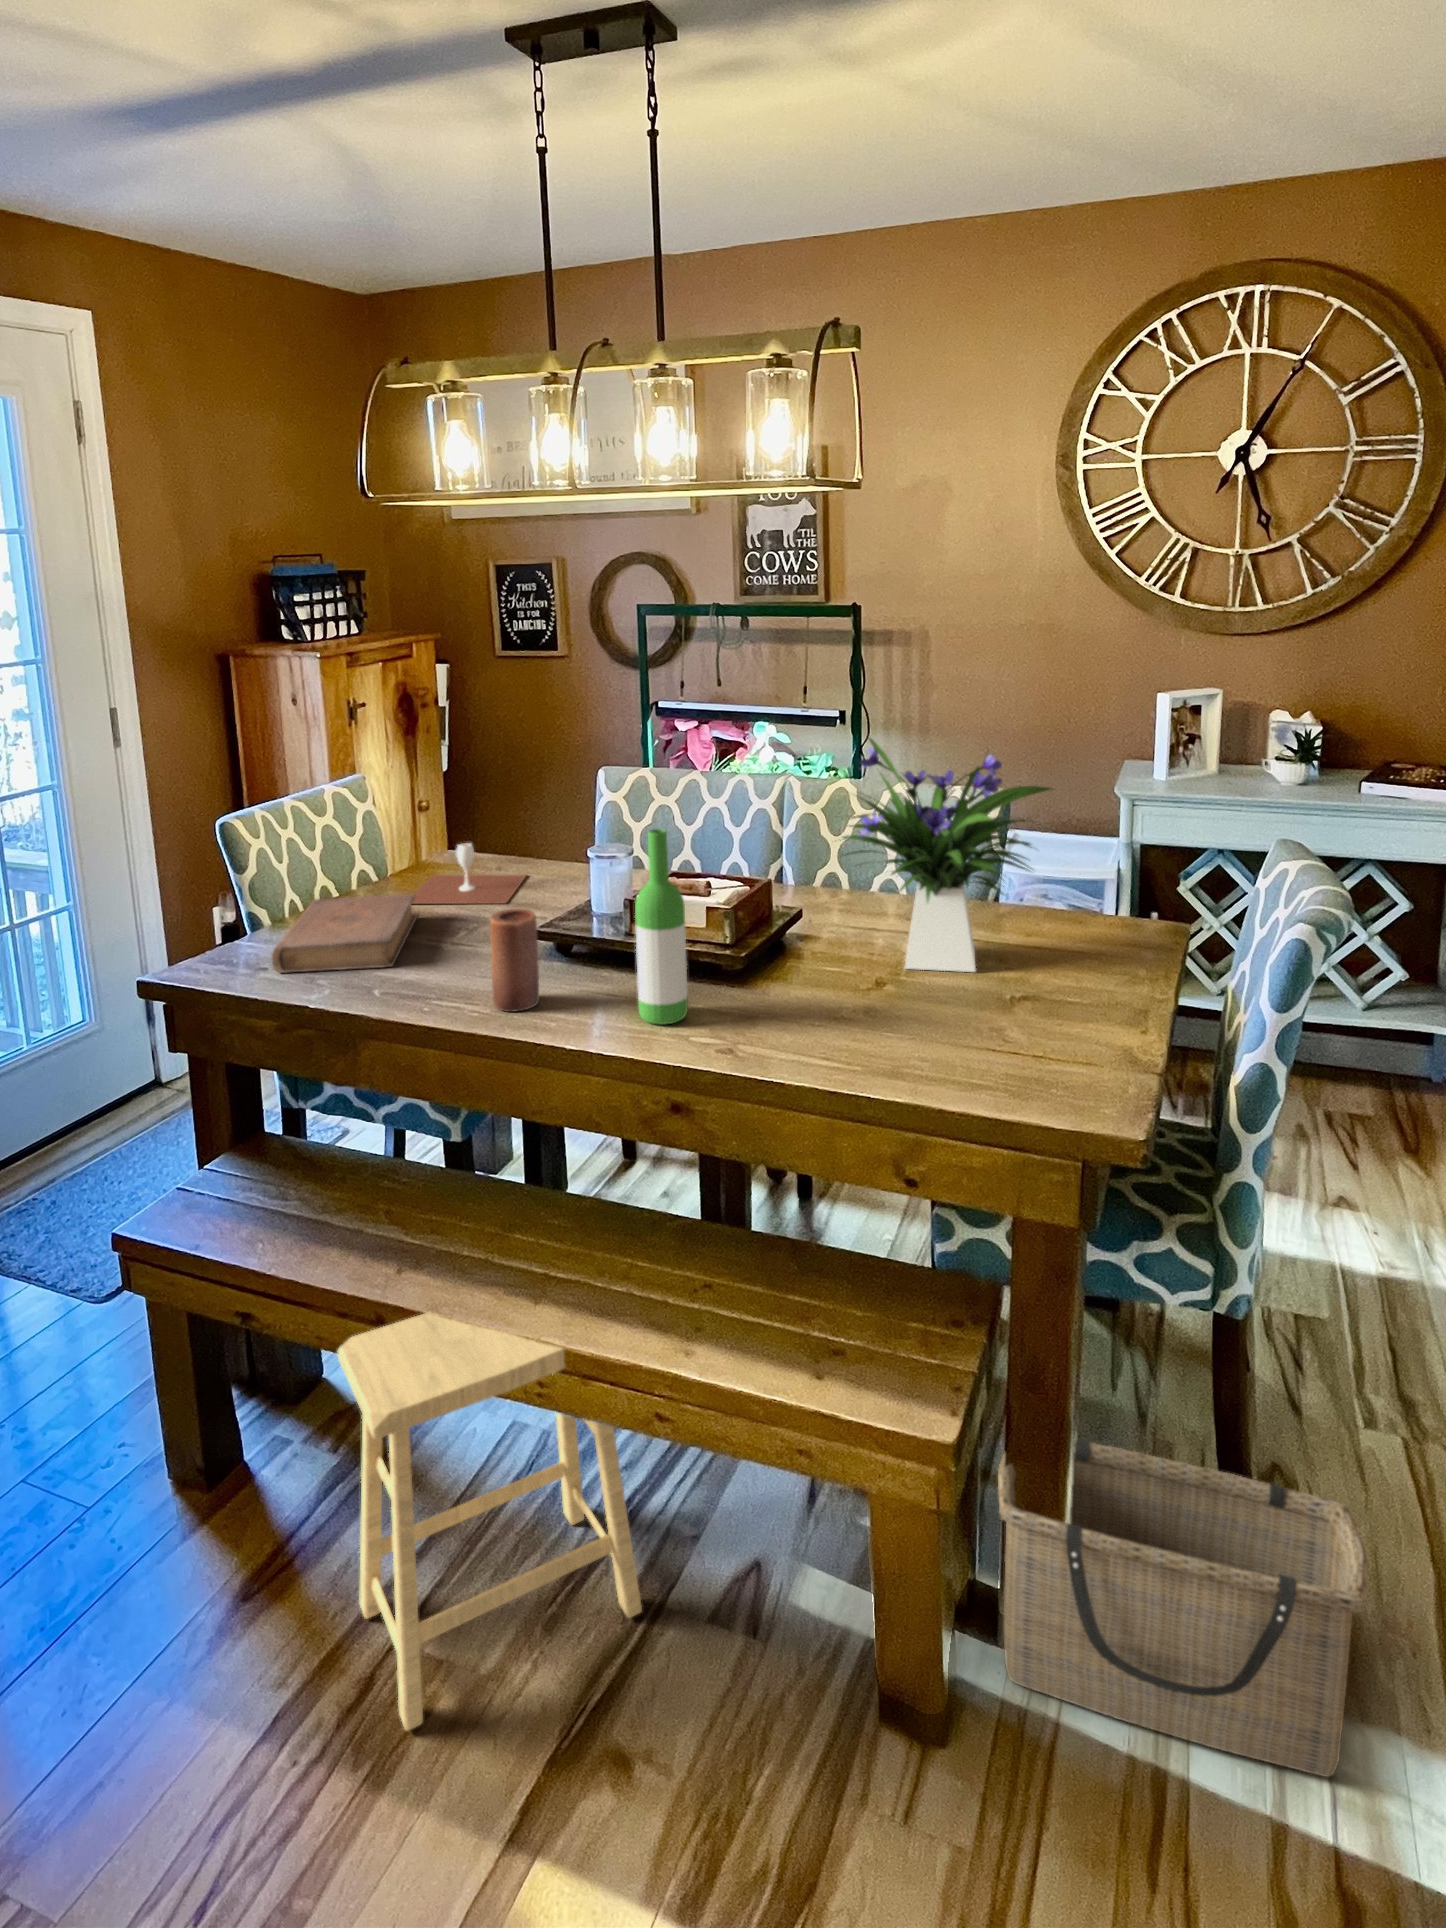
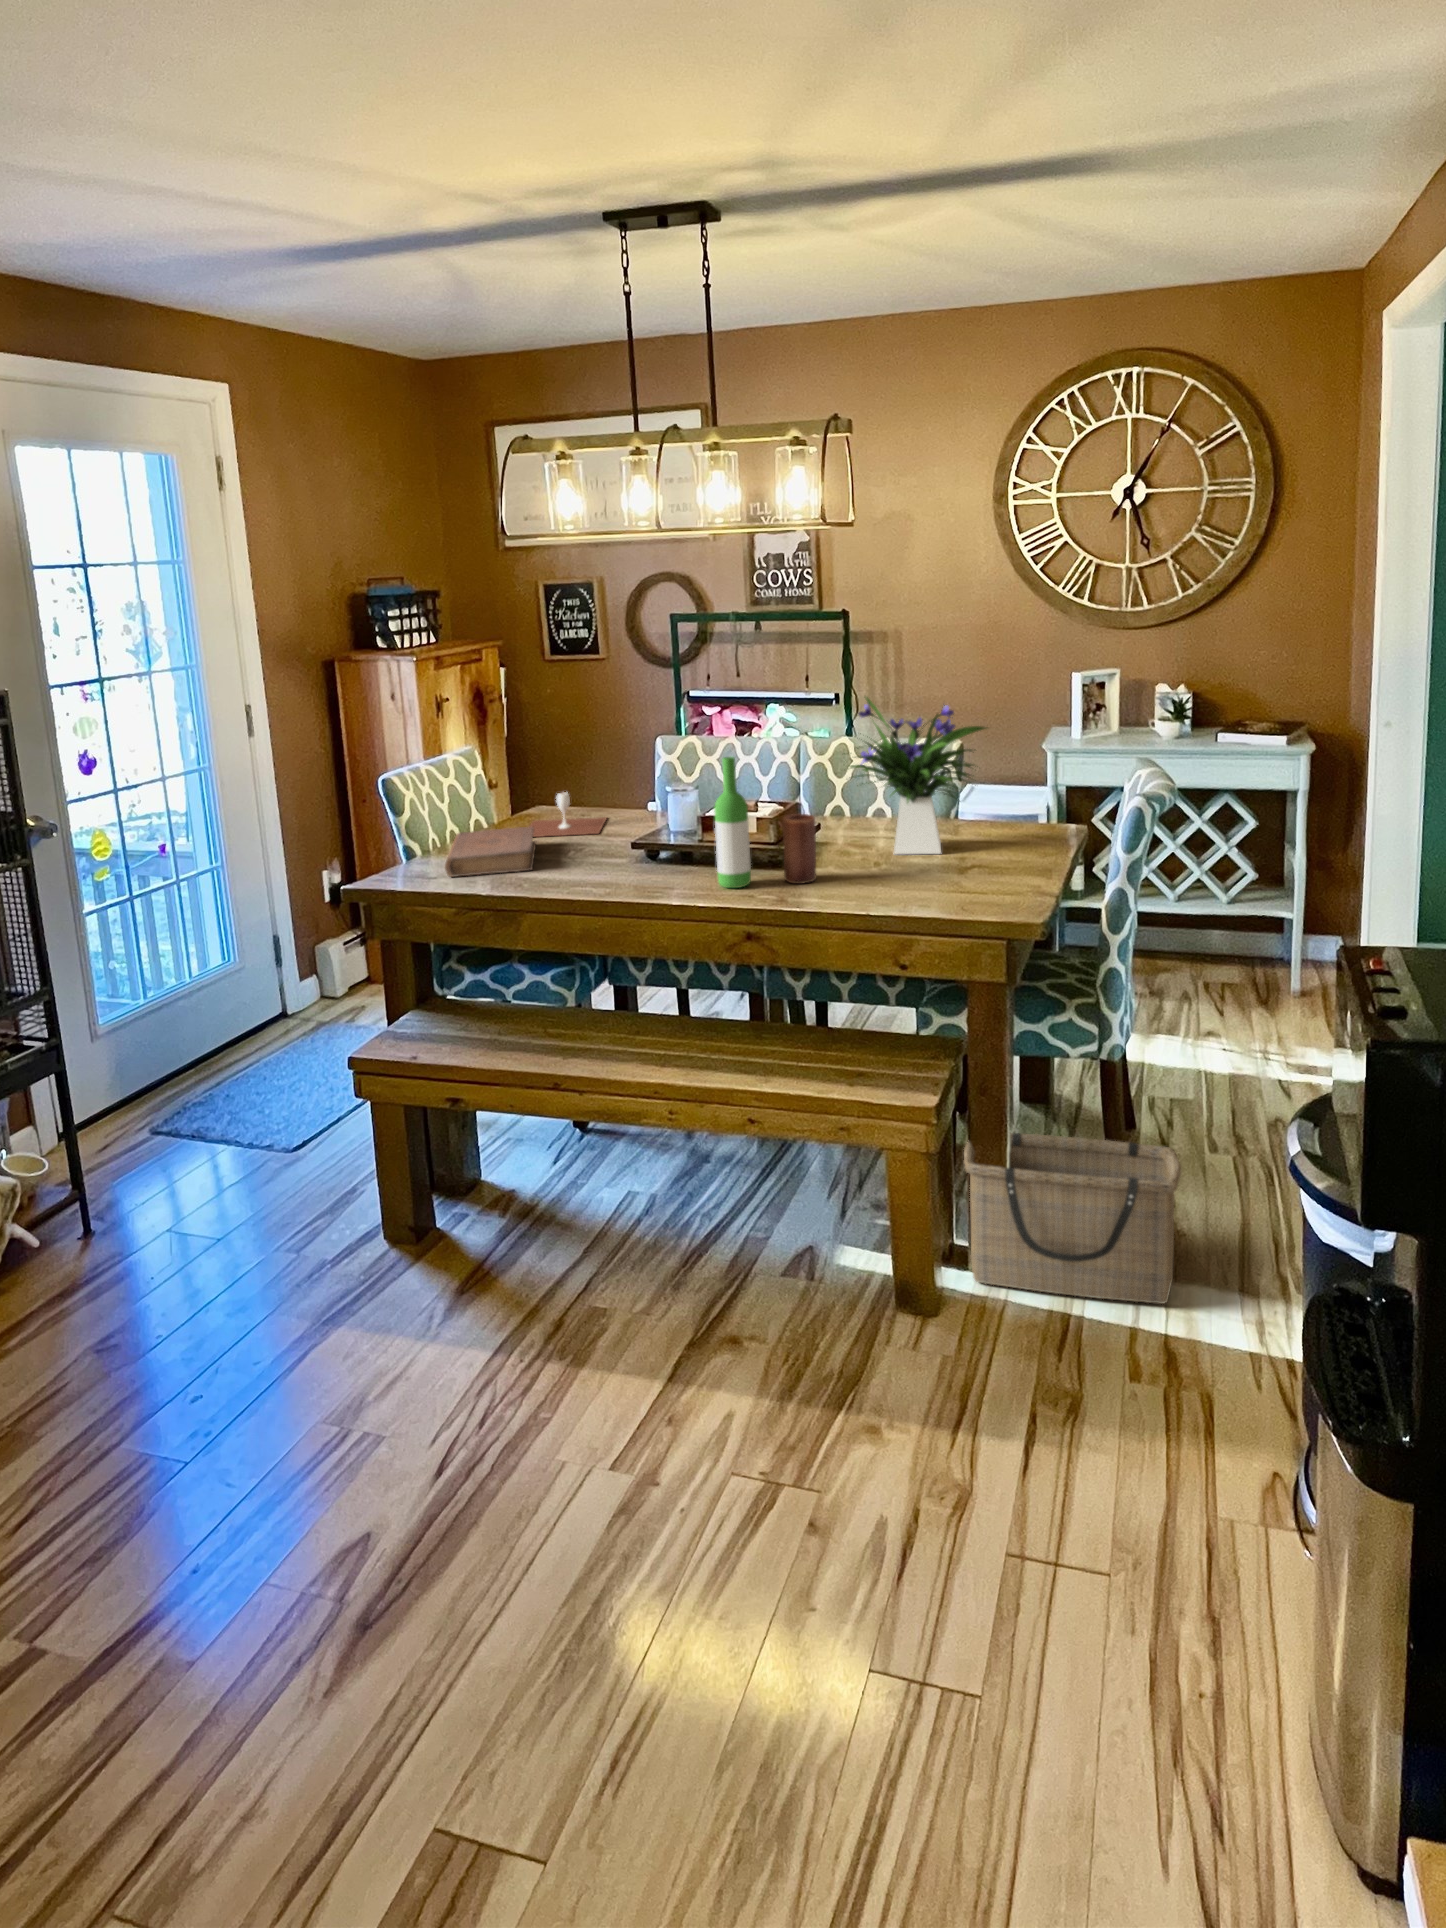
candle: present [490,909,539,1012] -> present [783,814,816,884]
footstool: present [337,1313,642,1731] -> none [534,1052,737,1335]

